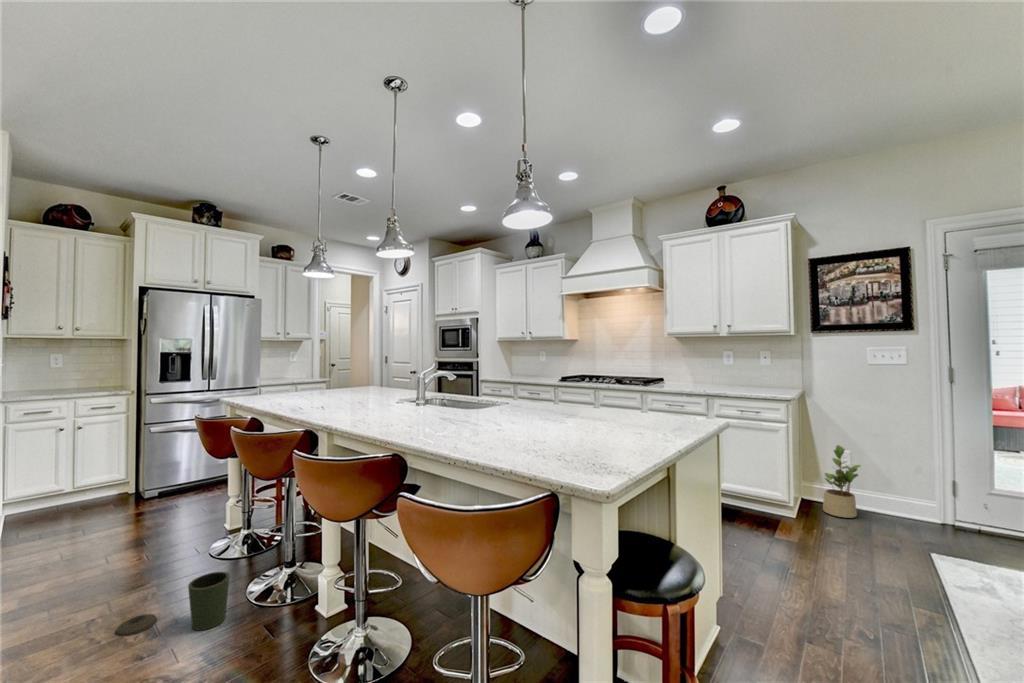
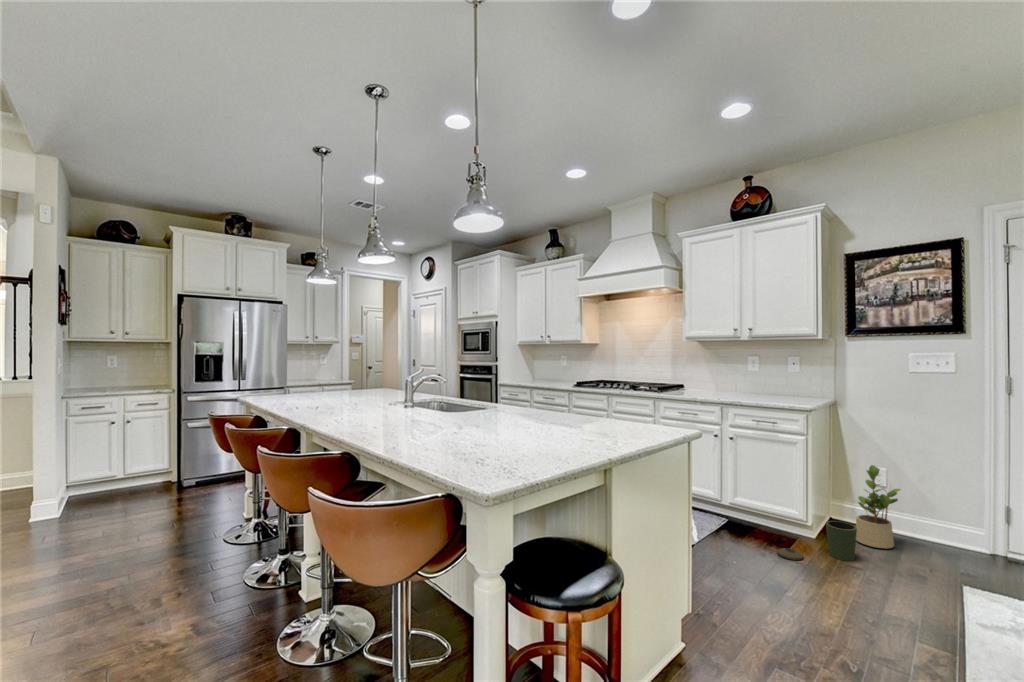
trash can: present [116,572,230,636] -> present [777,521,857,561]

